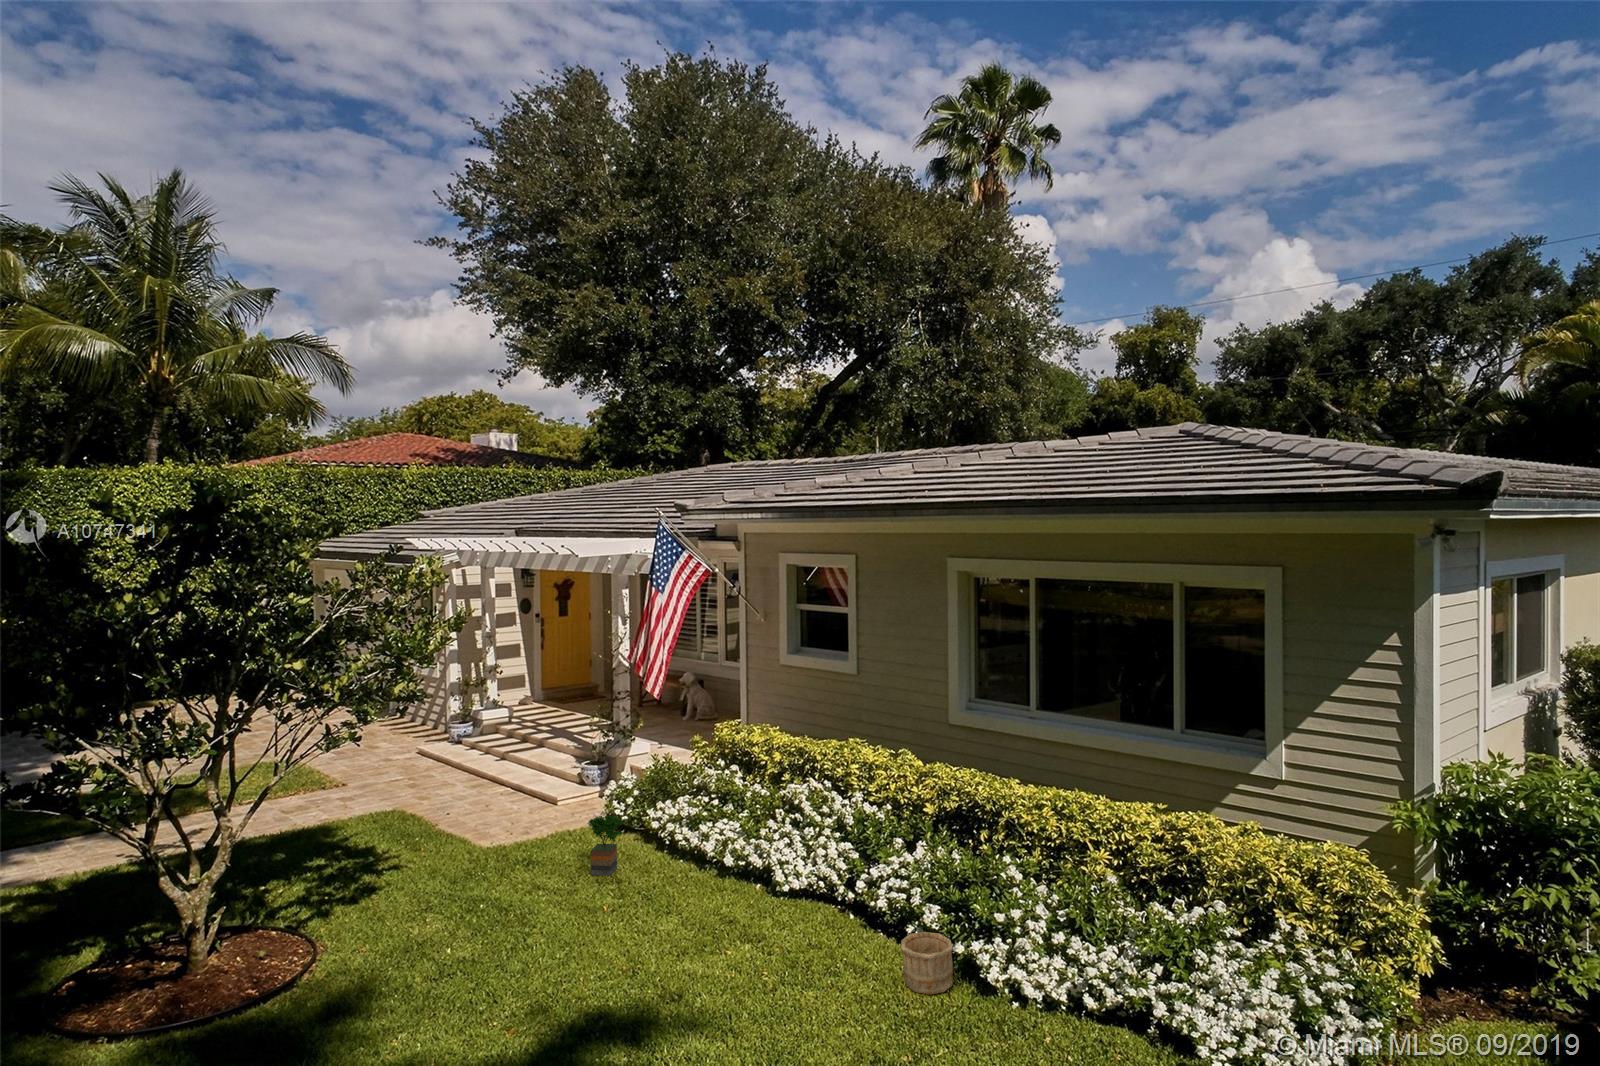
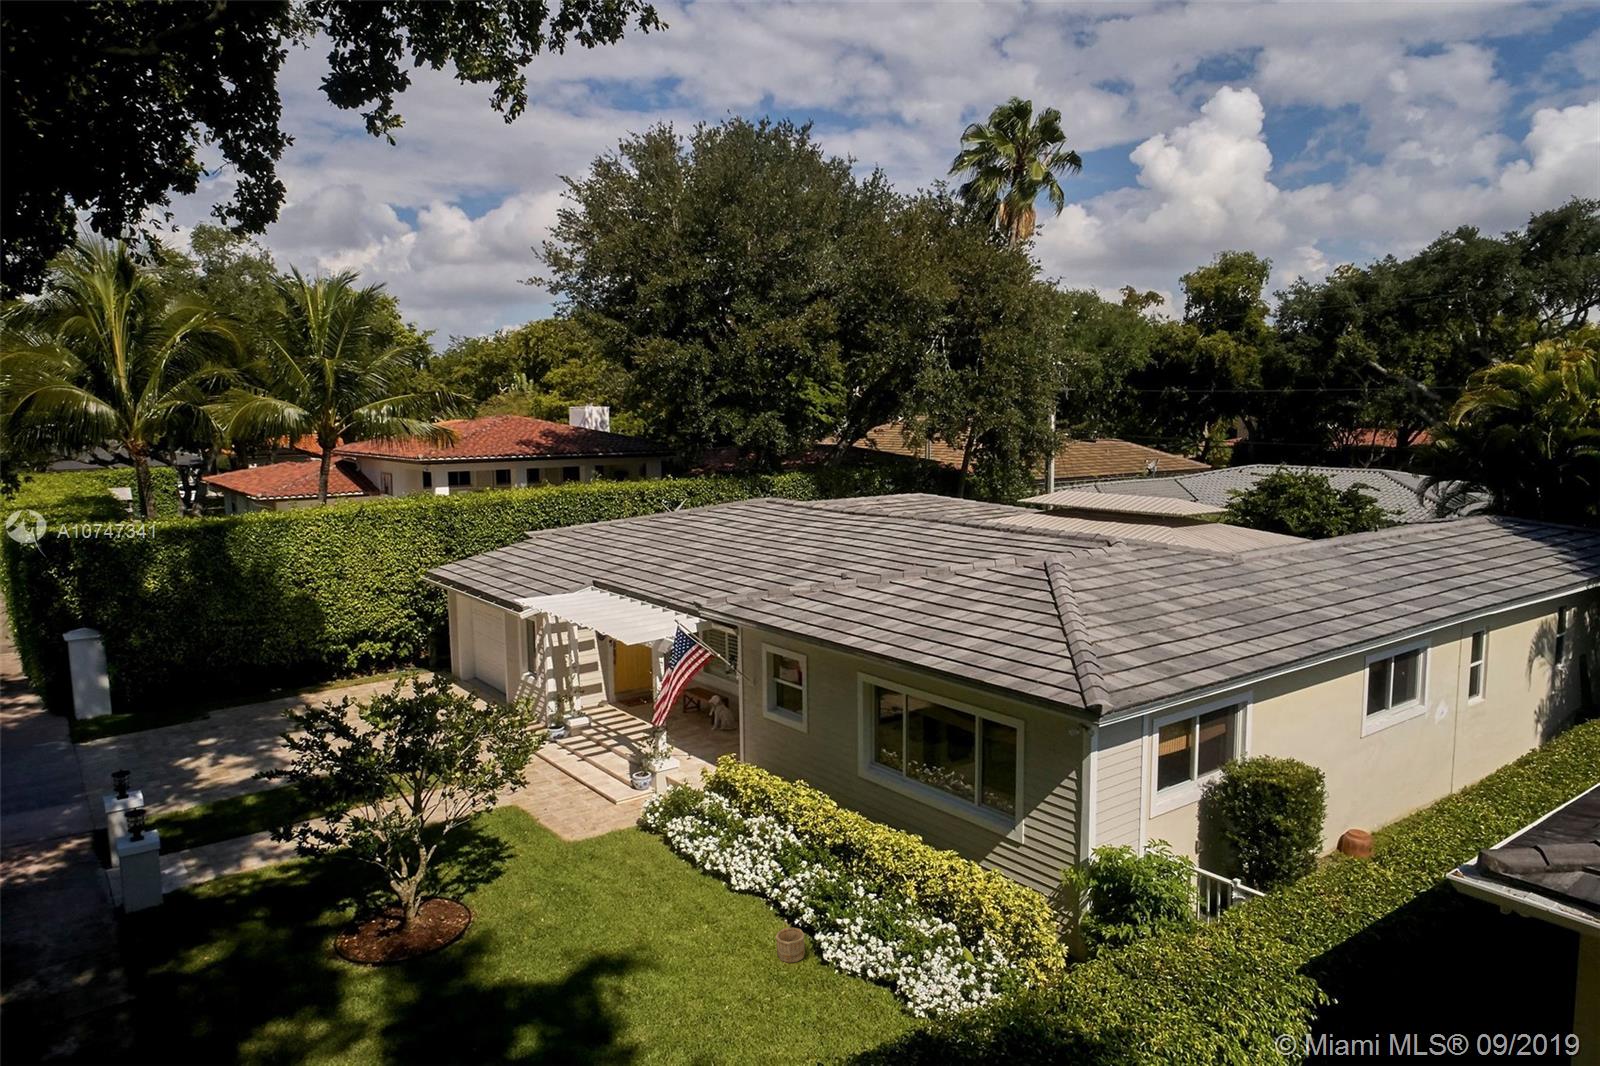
potted tree: present [588,816,623,876] -> none [622,833,645,871]

